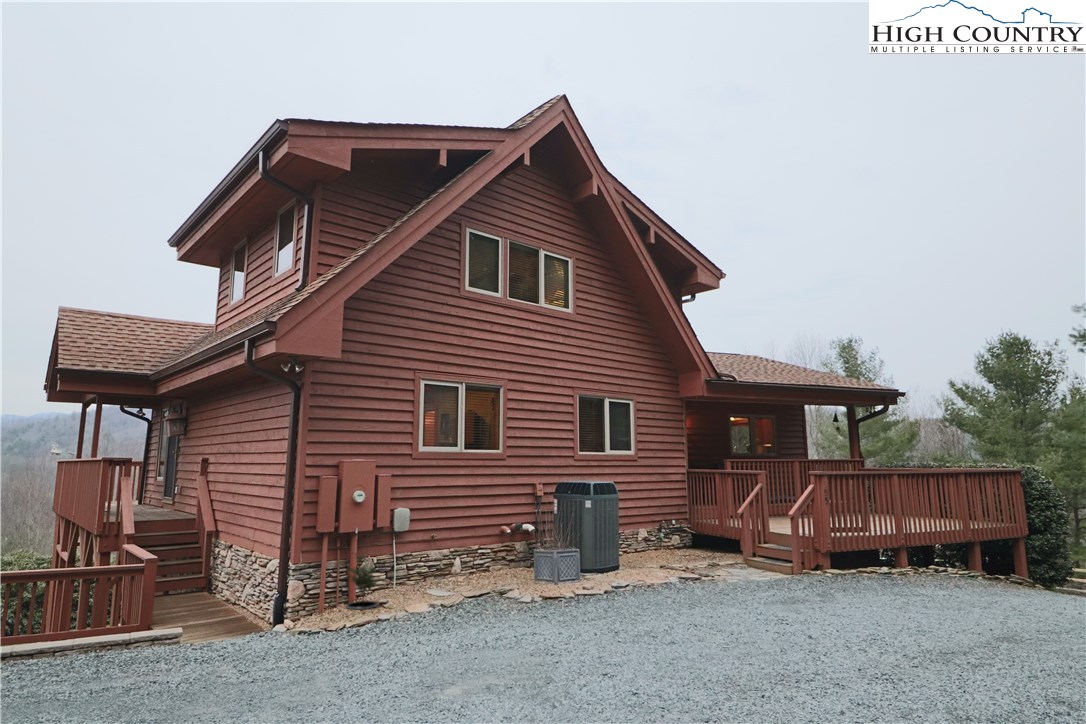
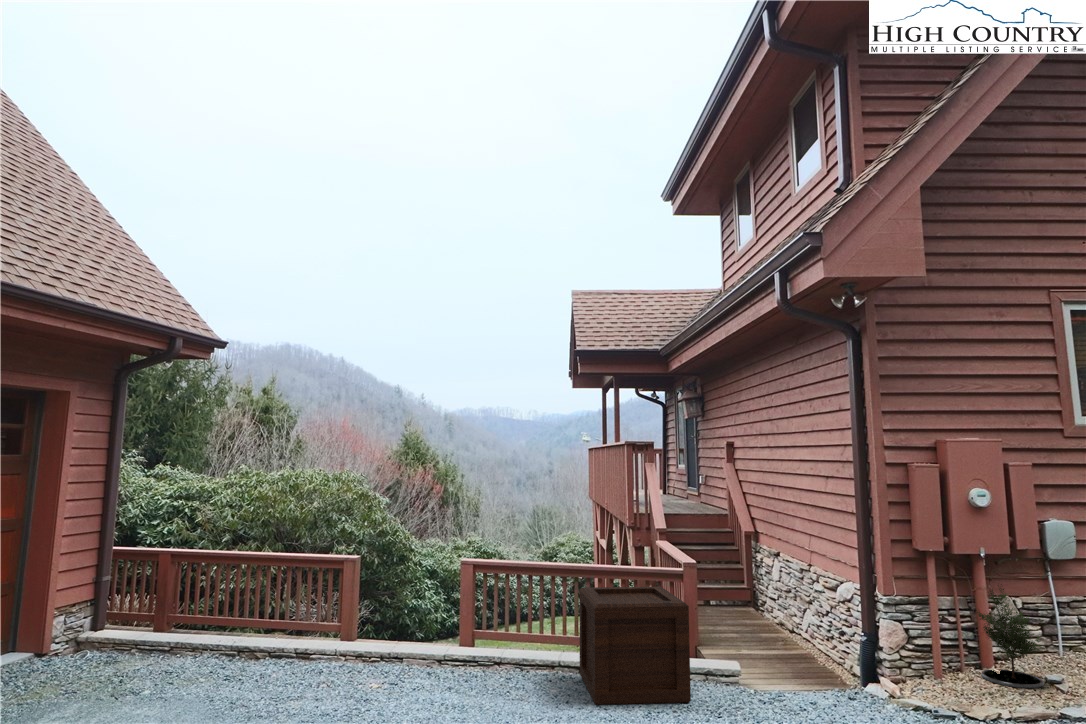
wooden crate: none [26,578,140,680] -> present [579,587,691,705]

